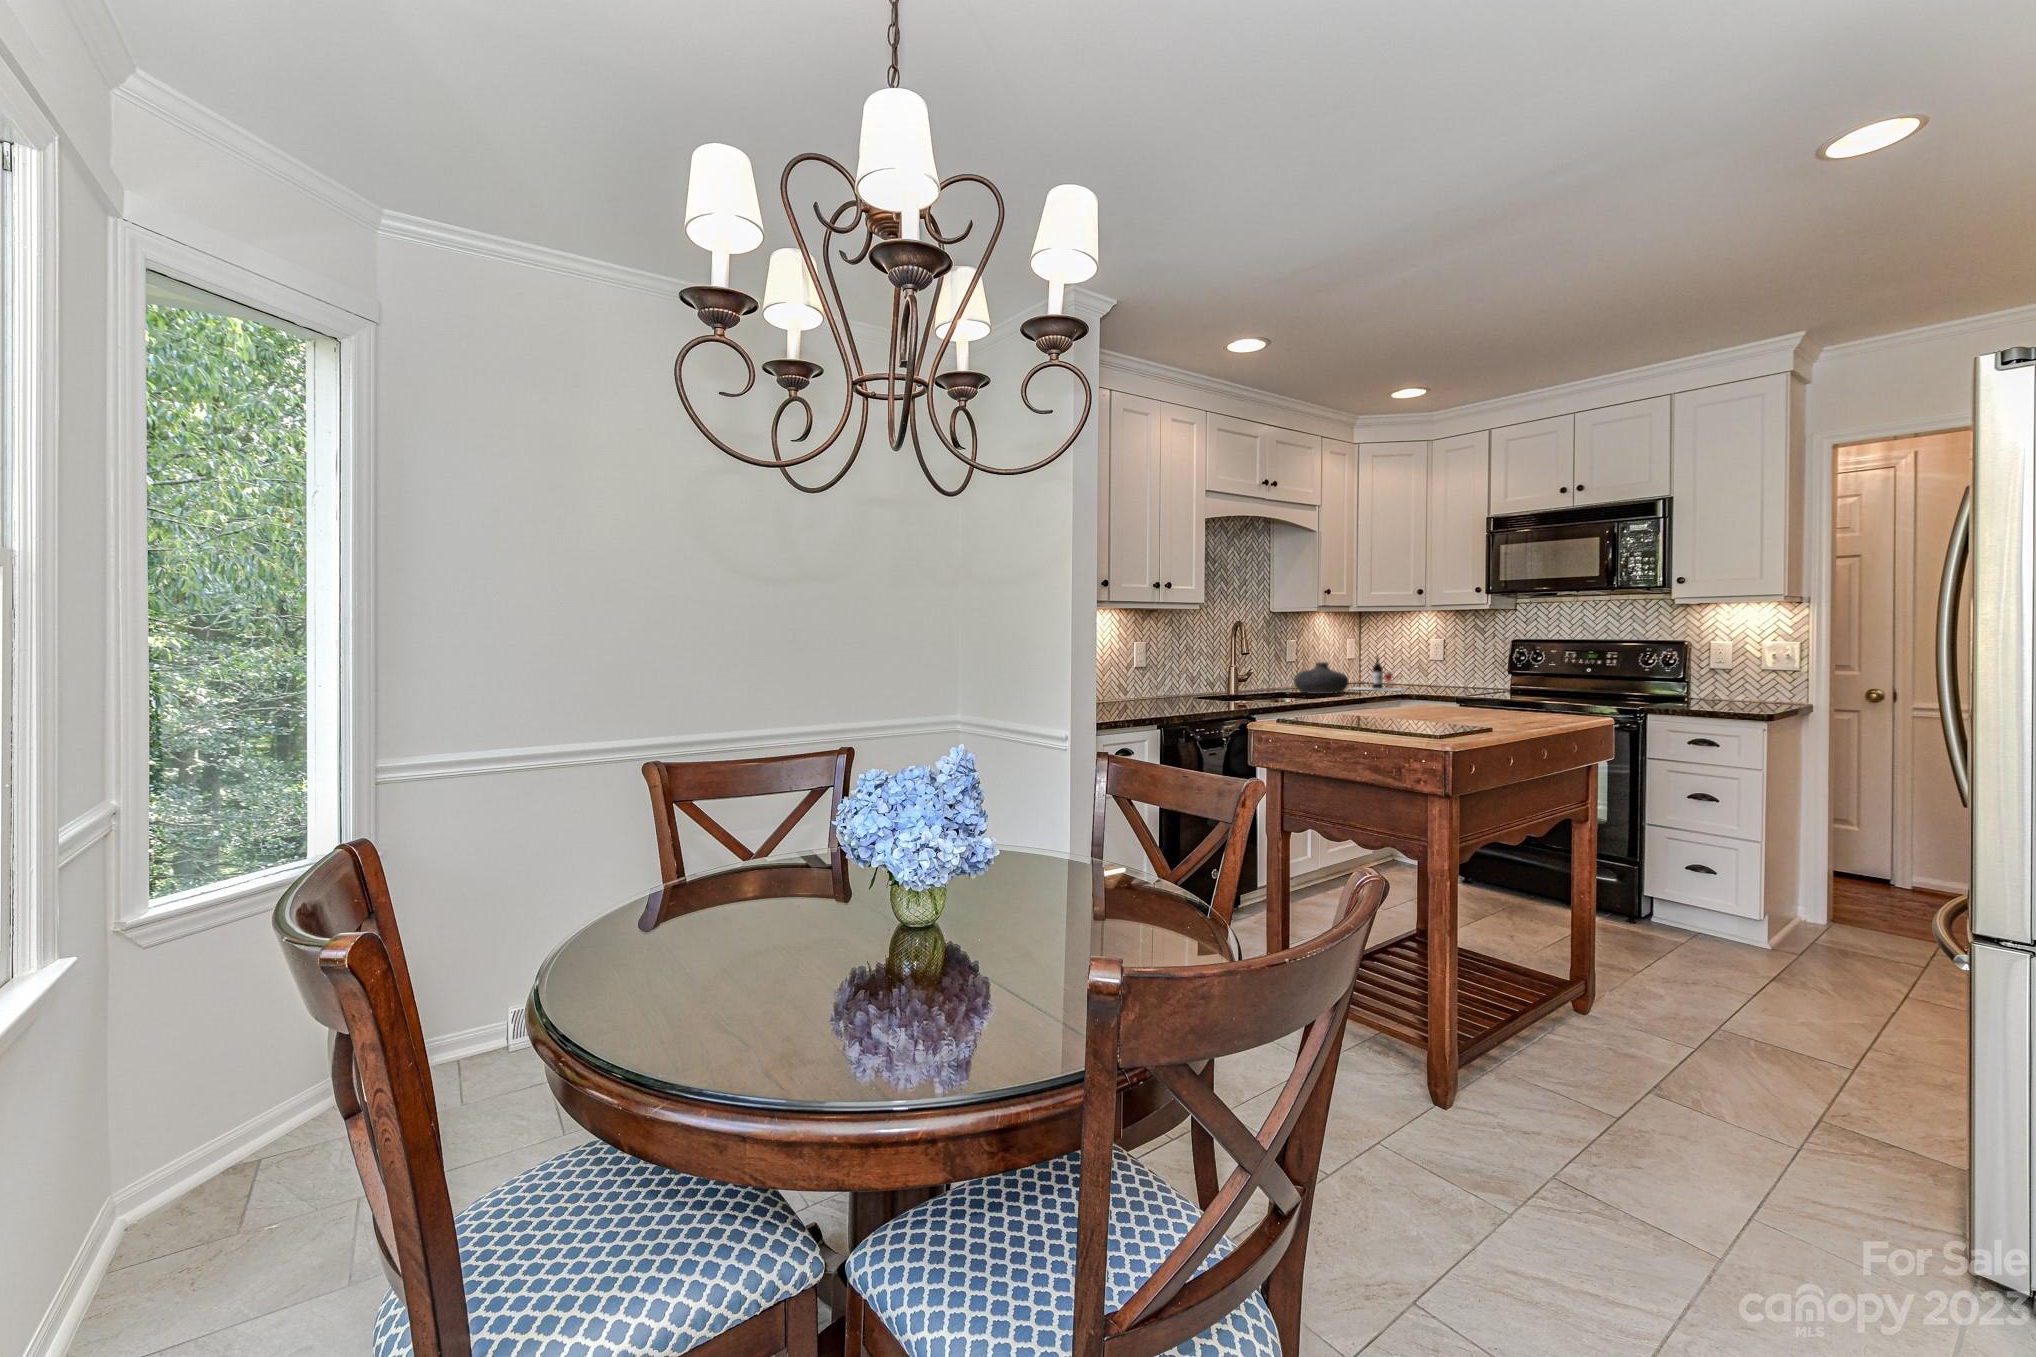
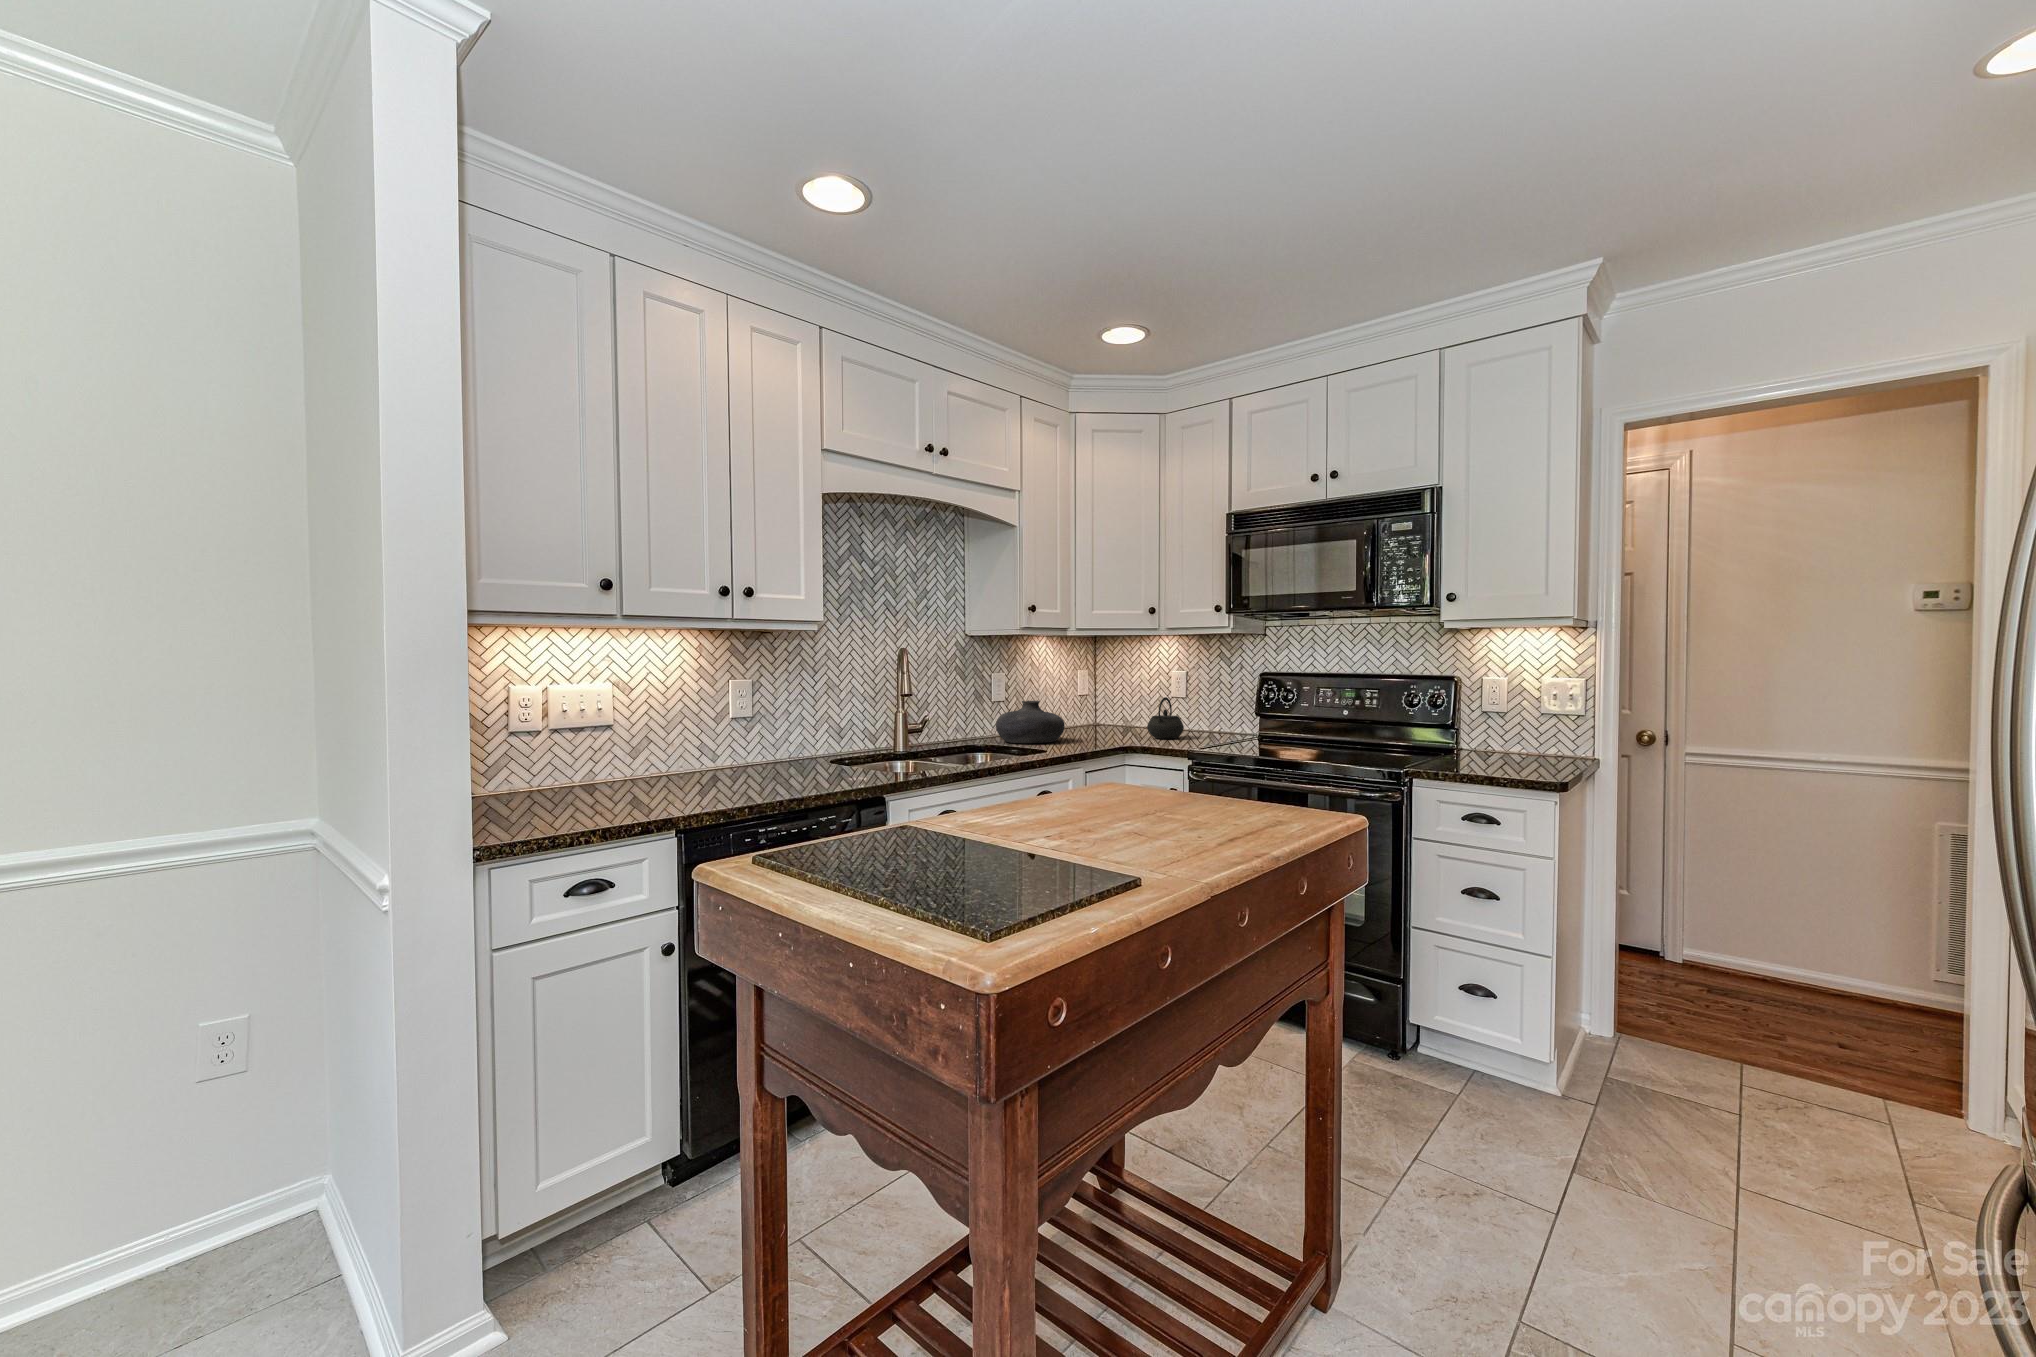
wine bottle: present [1352,657,1403,691] -> none [1066,690,1143,736]
kettle: none [1415,660,1446,692] -> present [1147,697,1184,739]

